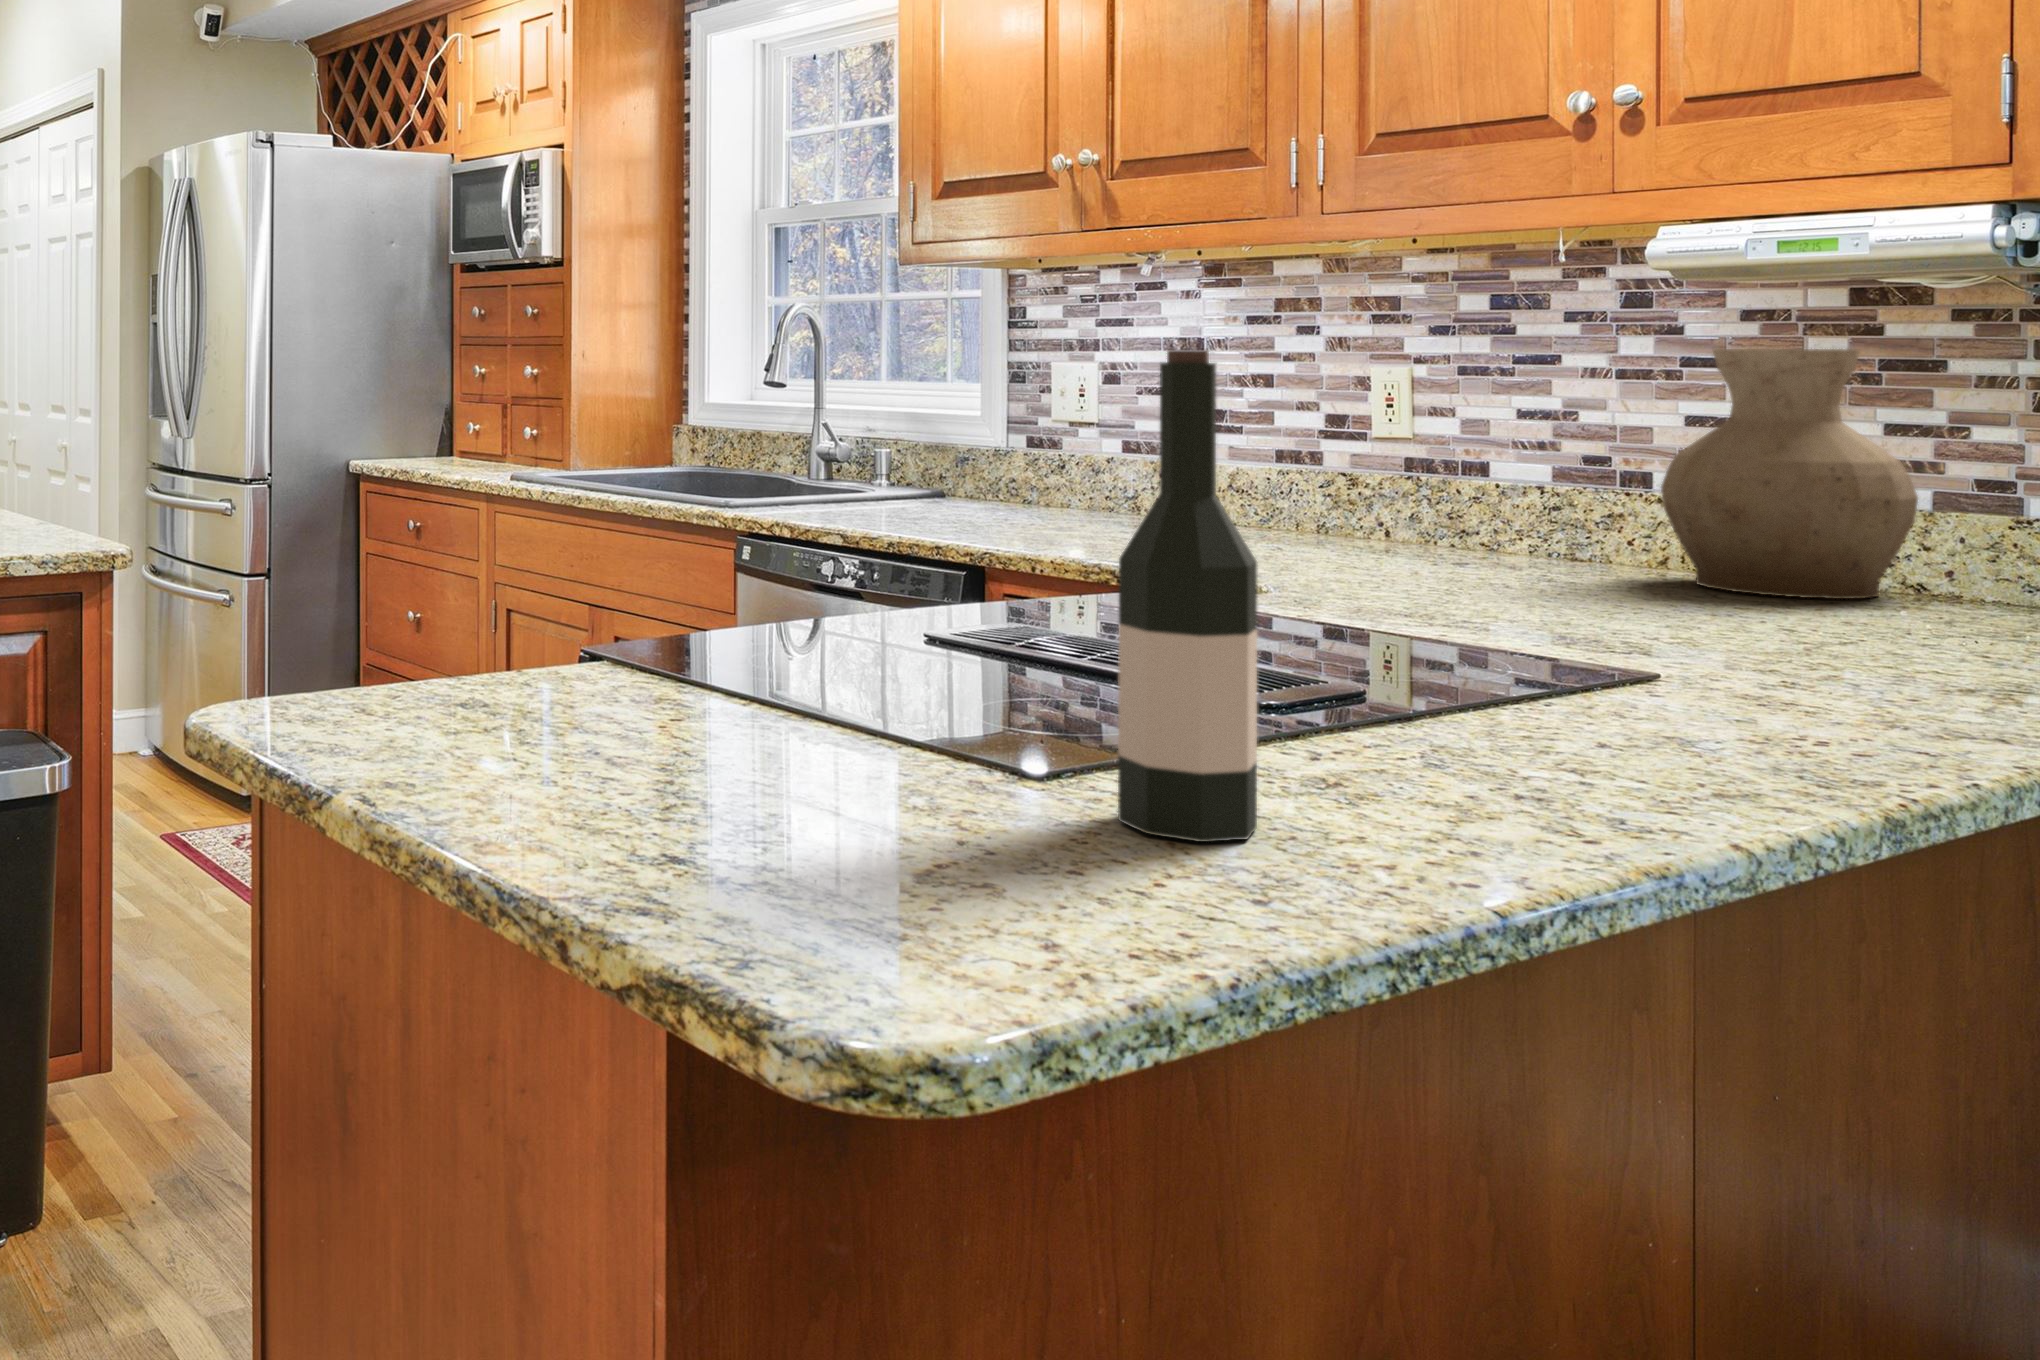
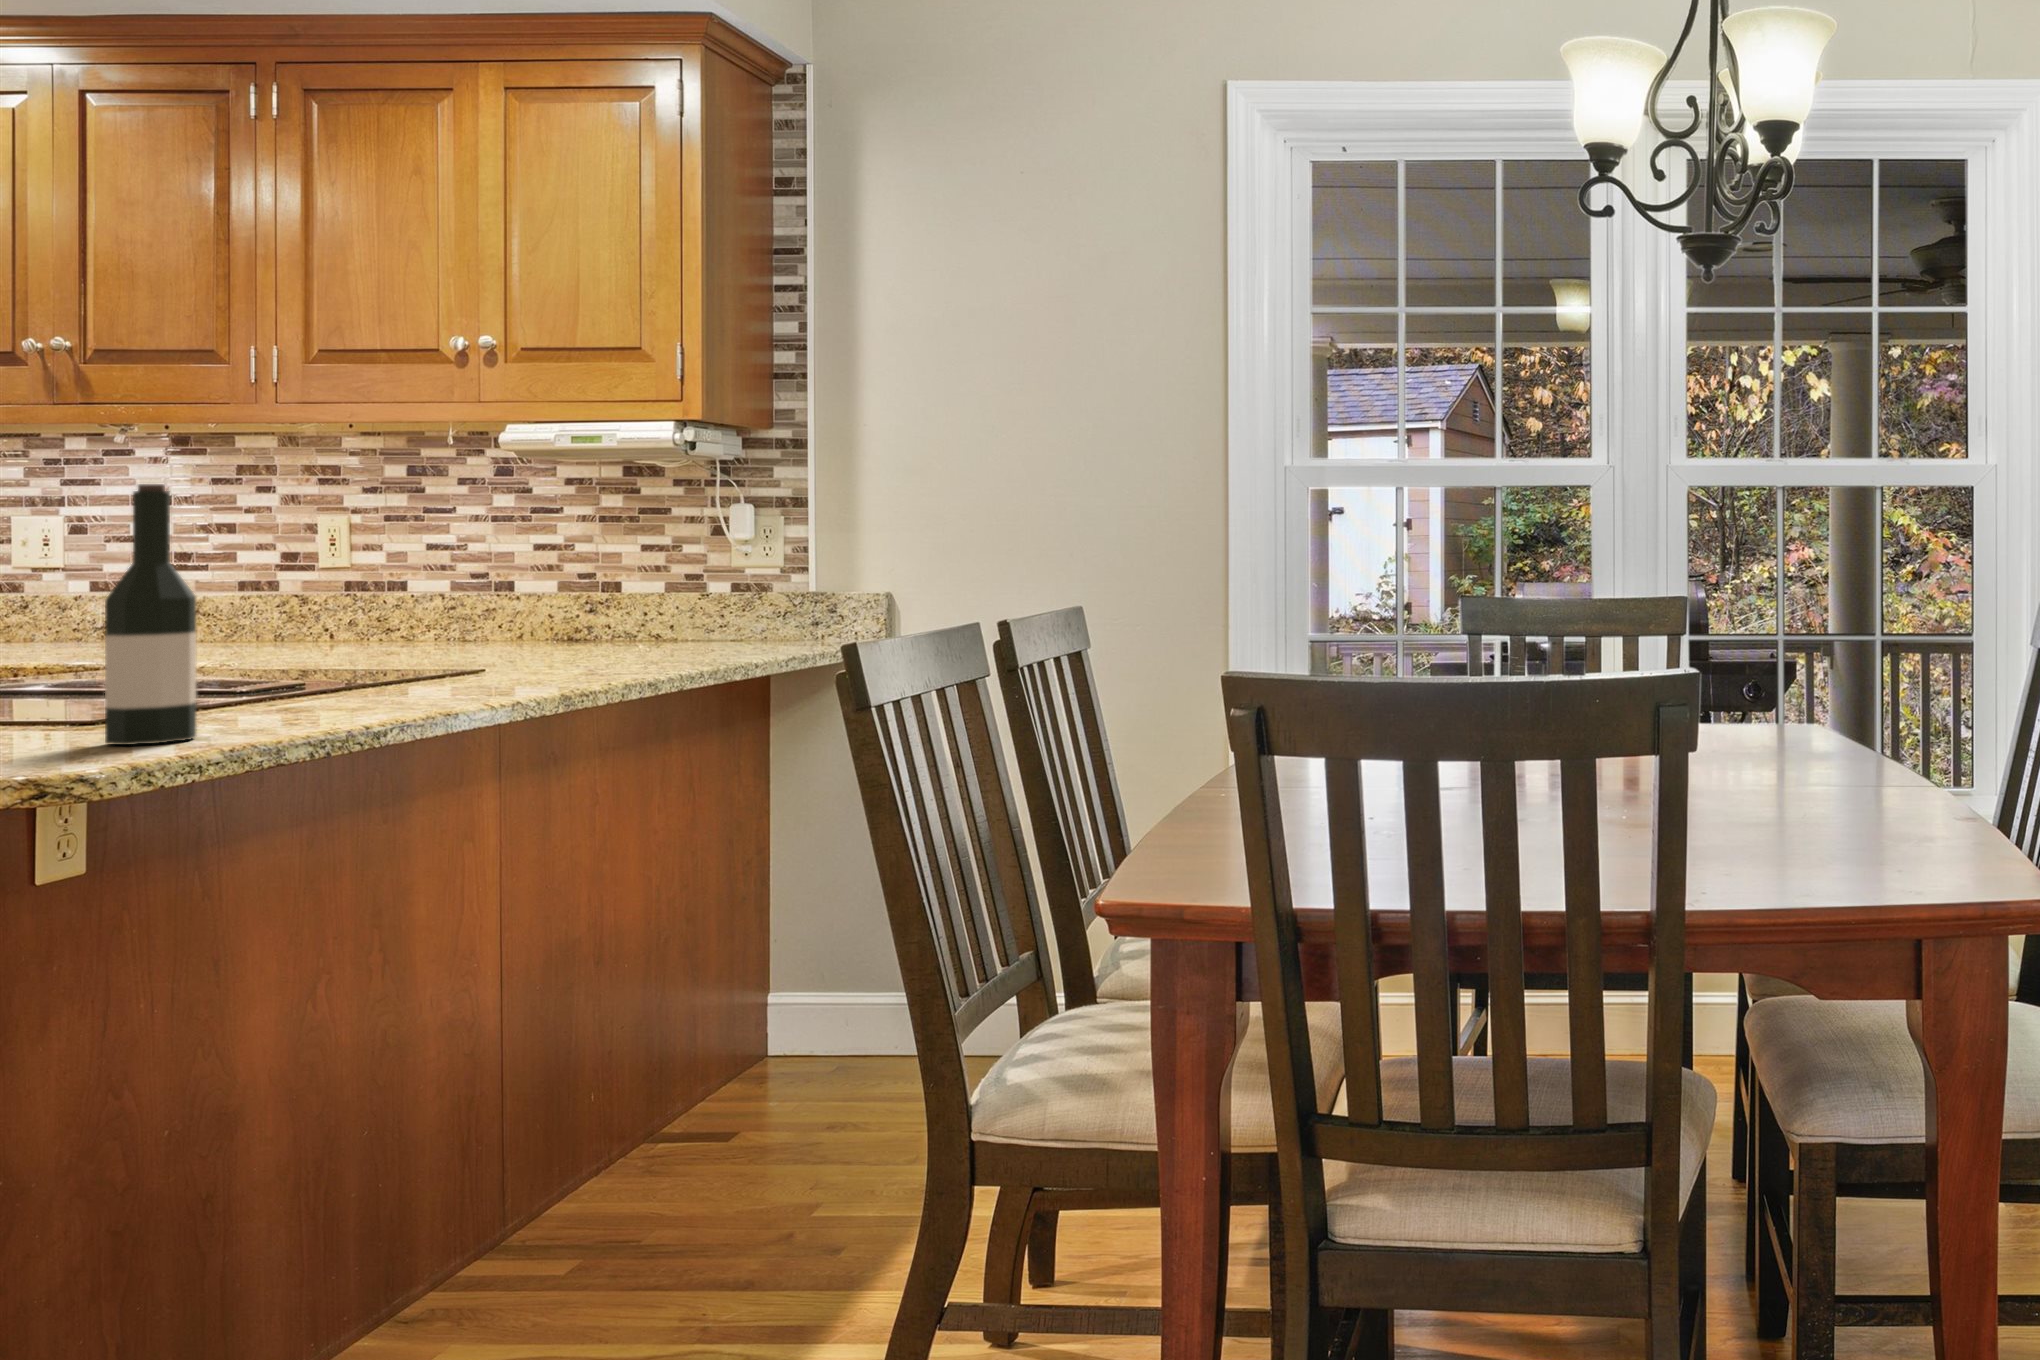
vase: present [1661,349,1918,599] -> none [513,501,656,647]

